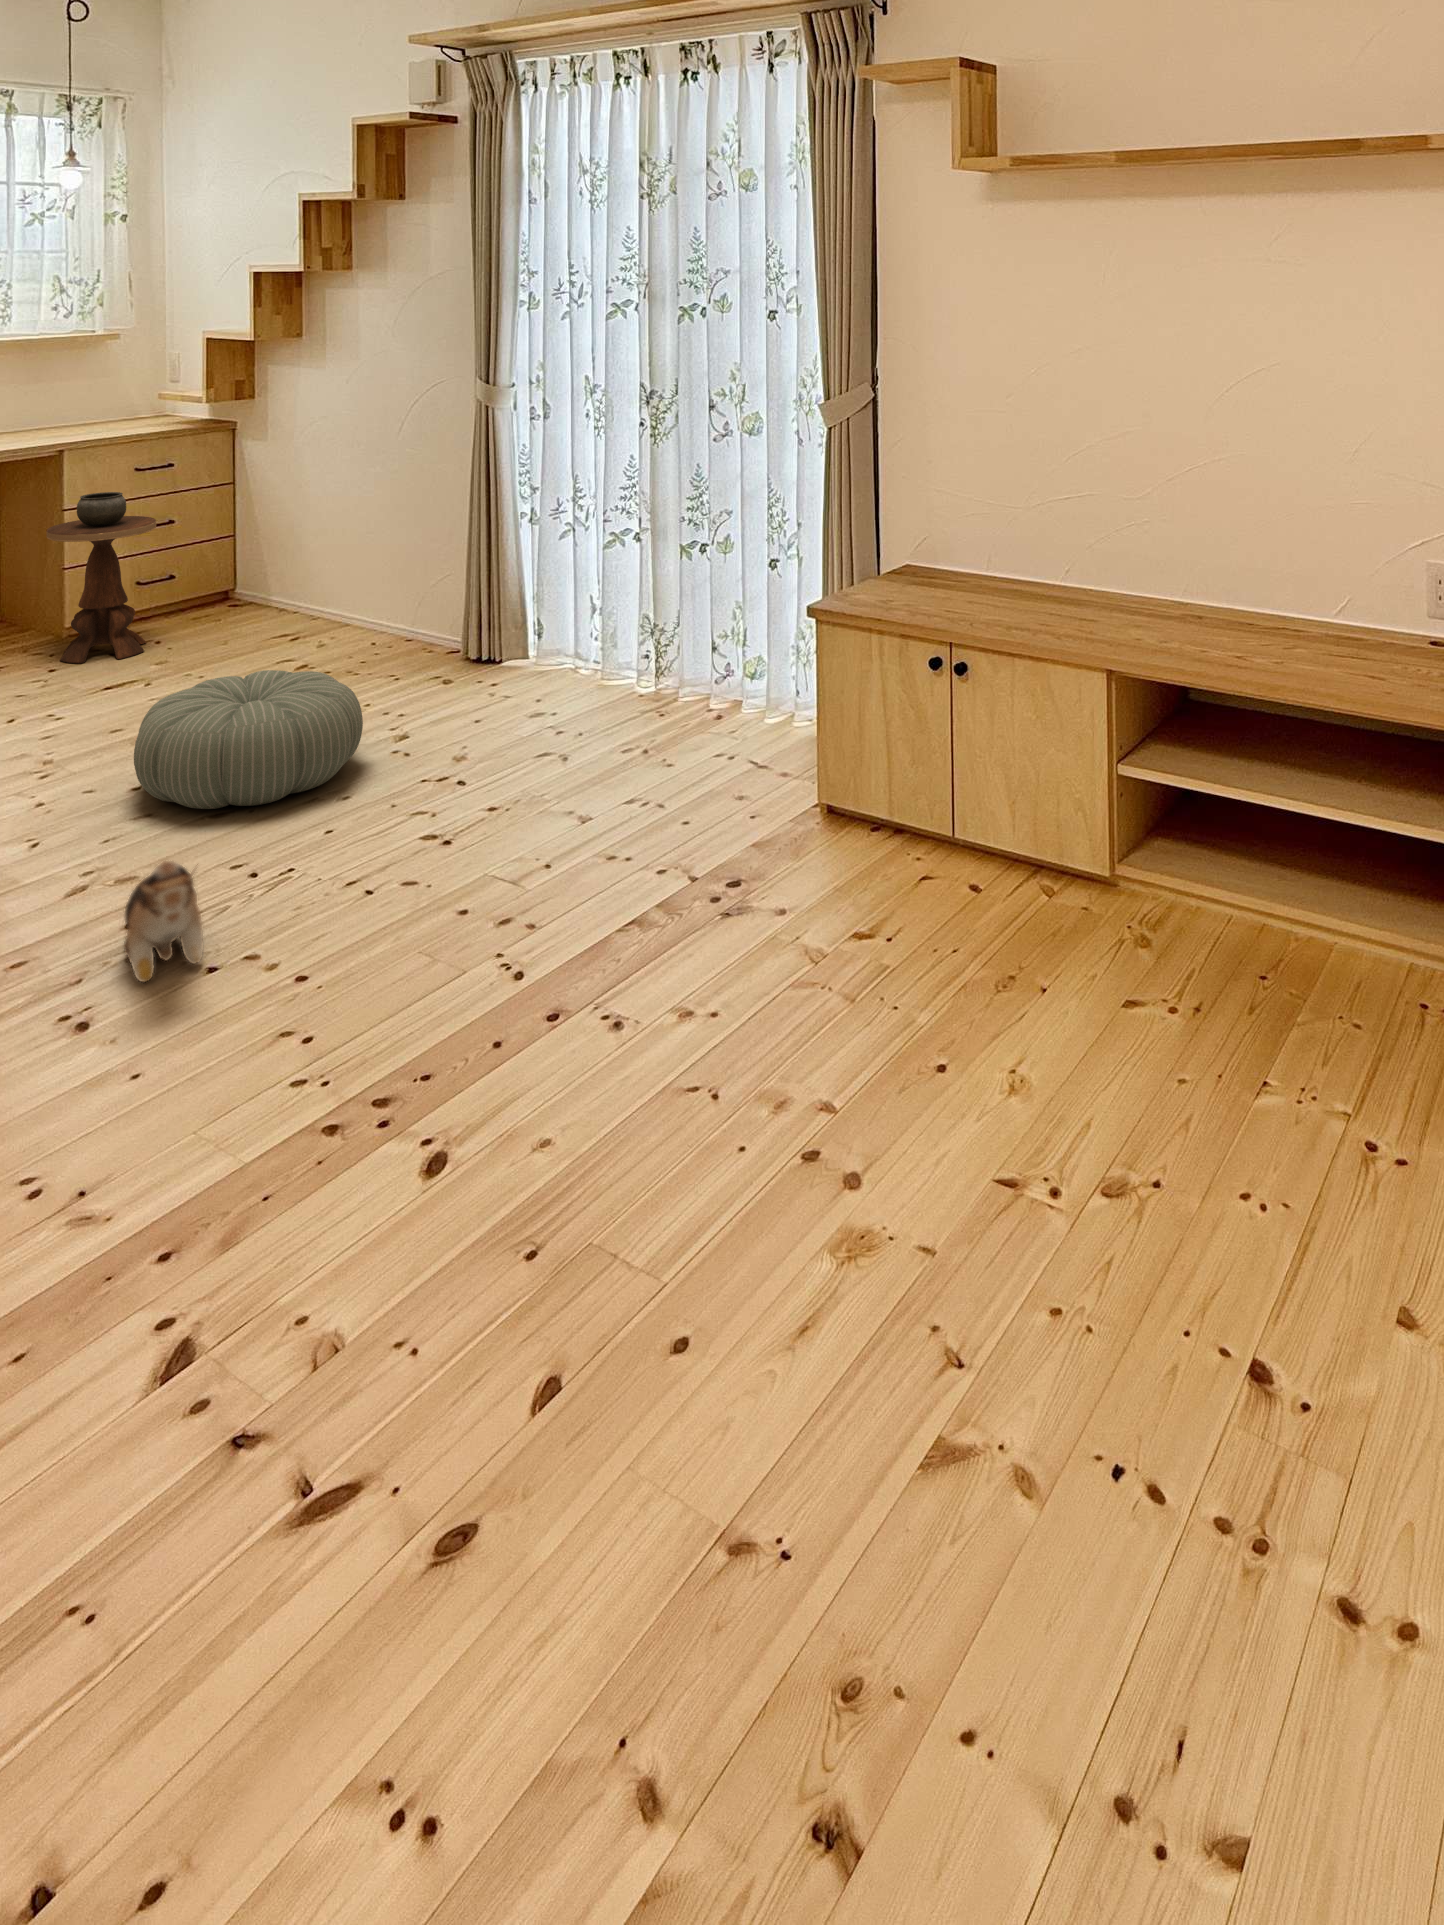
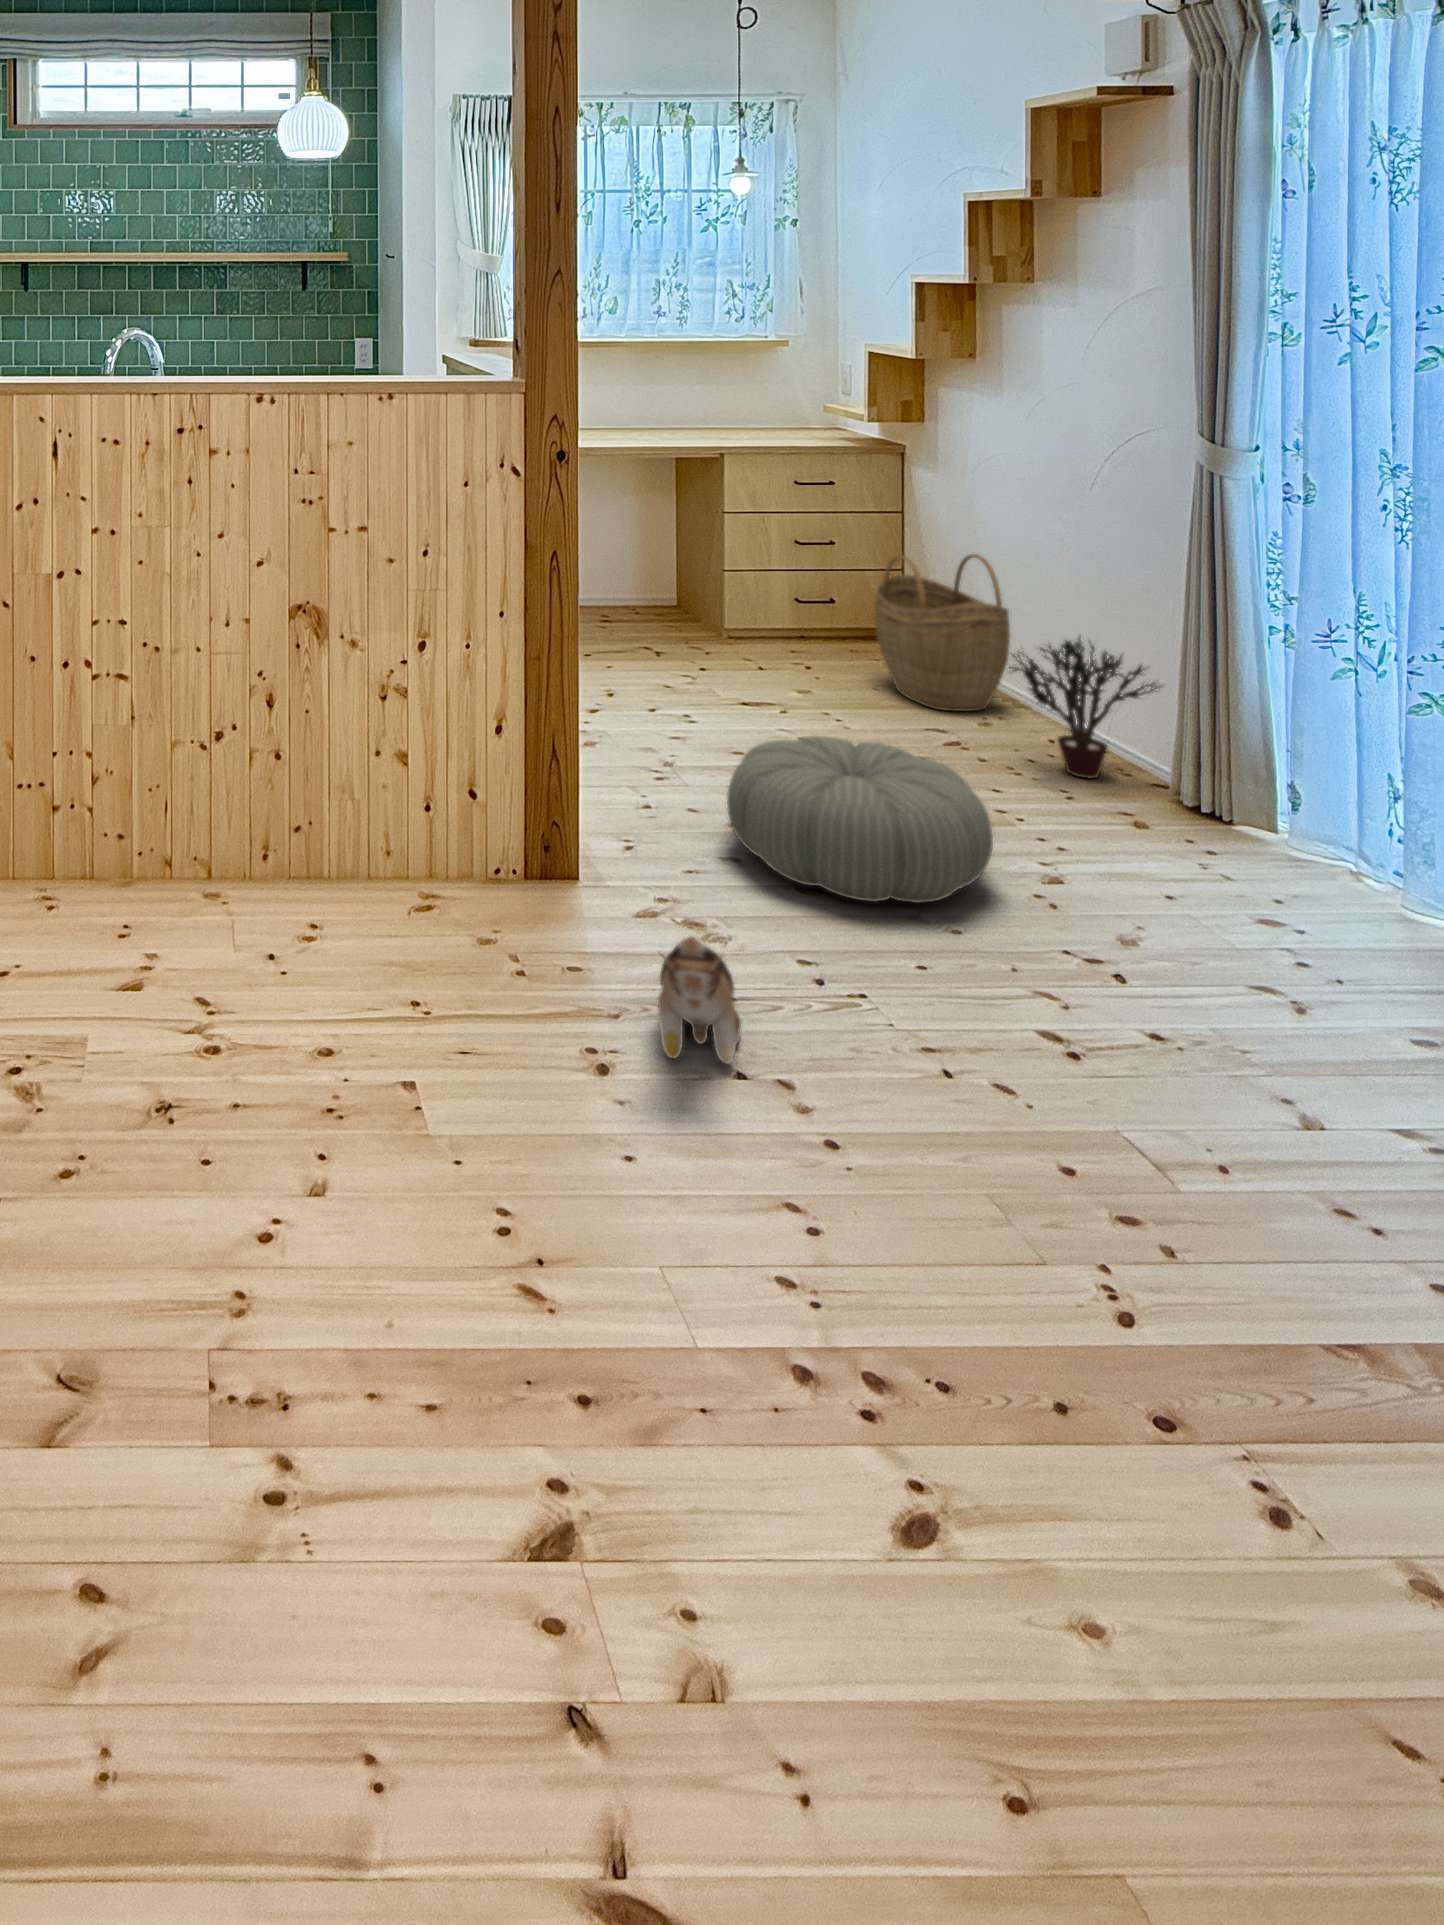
side table: present [47,492,156,663] -> none [701,504,807,680]
woven basket: none [221,504,336,645] -> present [875,554,1010,711]
potted plant: none [340,550,457,664] -> present [1009,638,1161,778]

